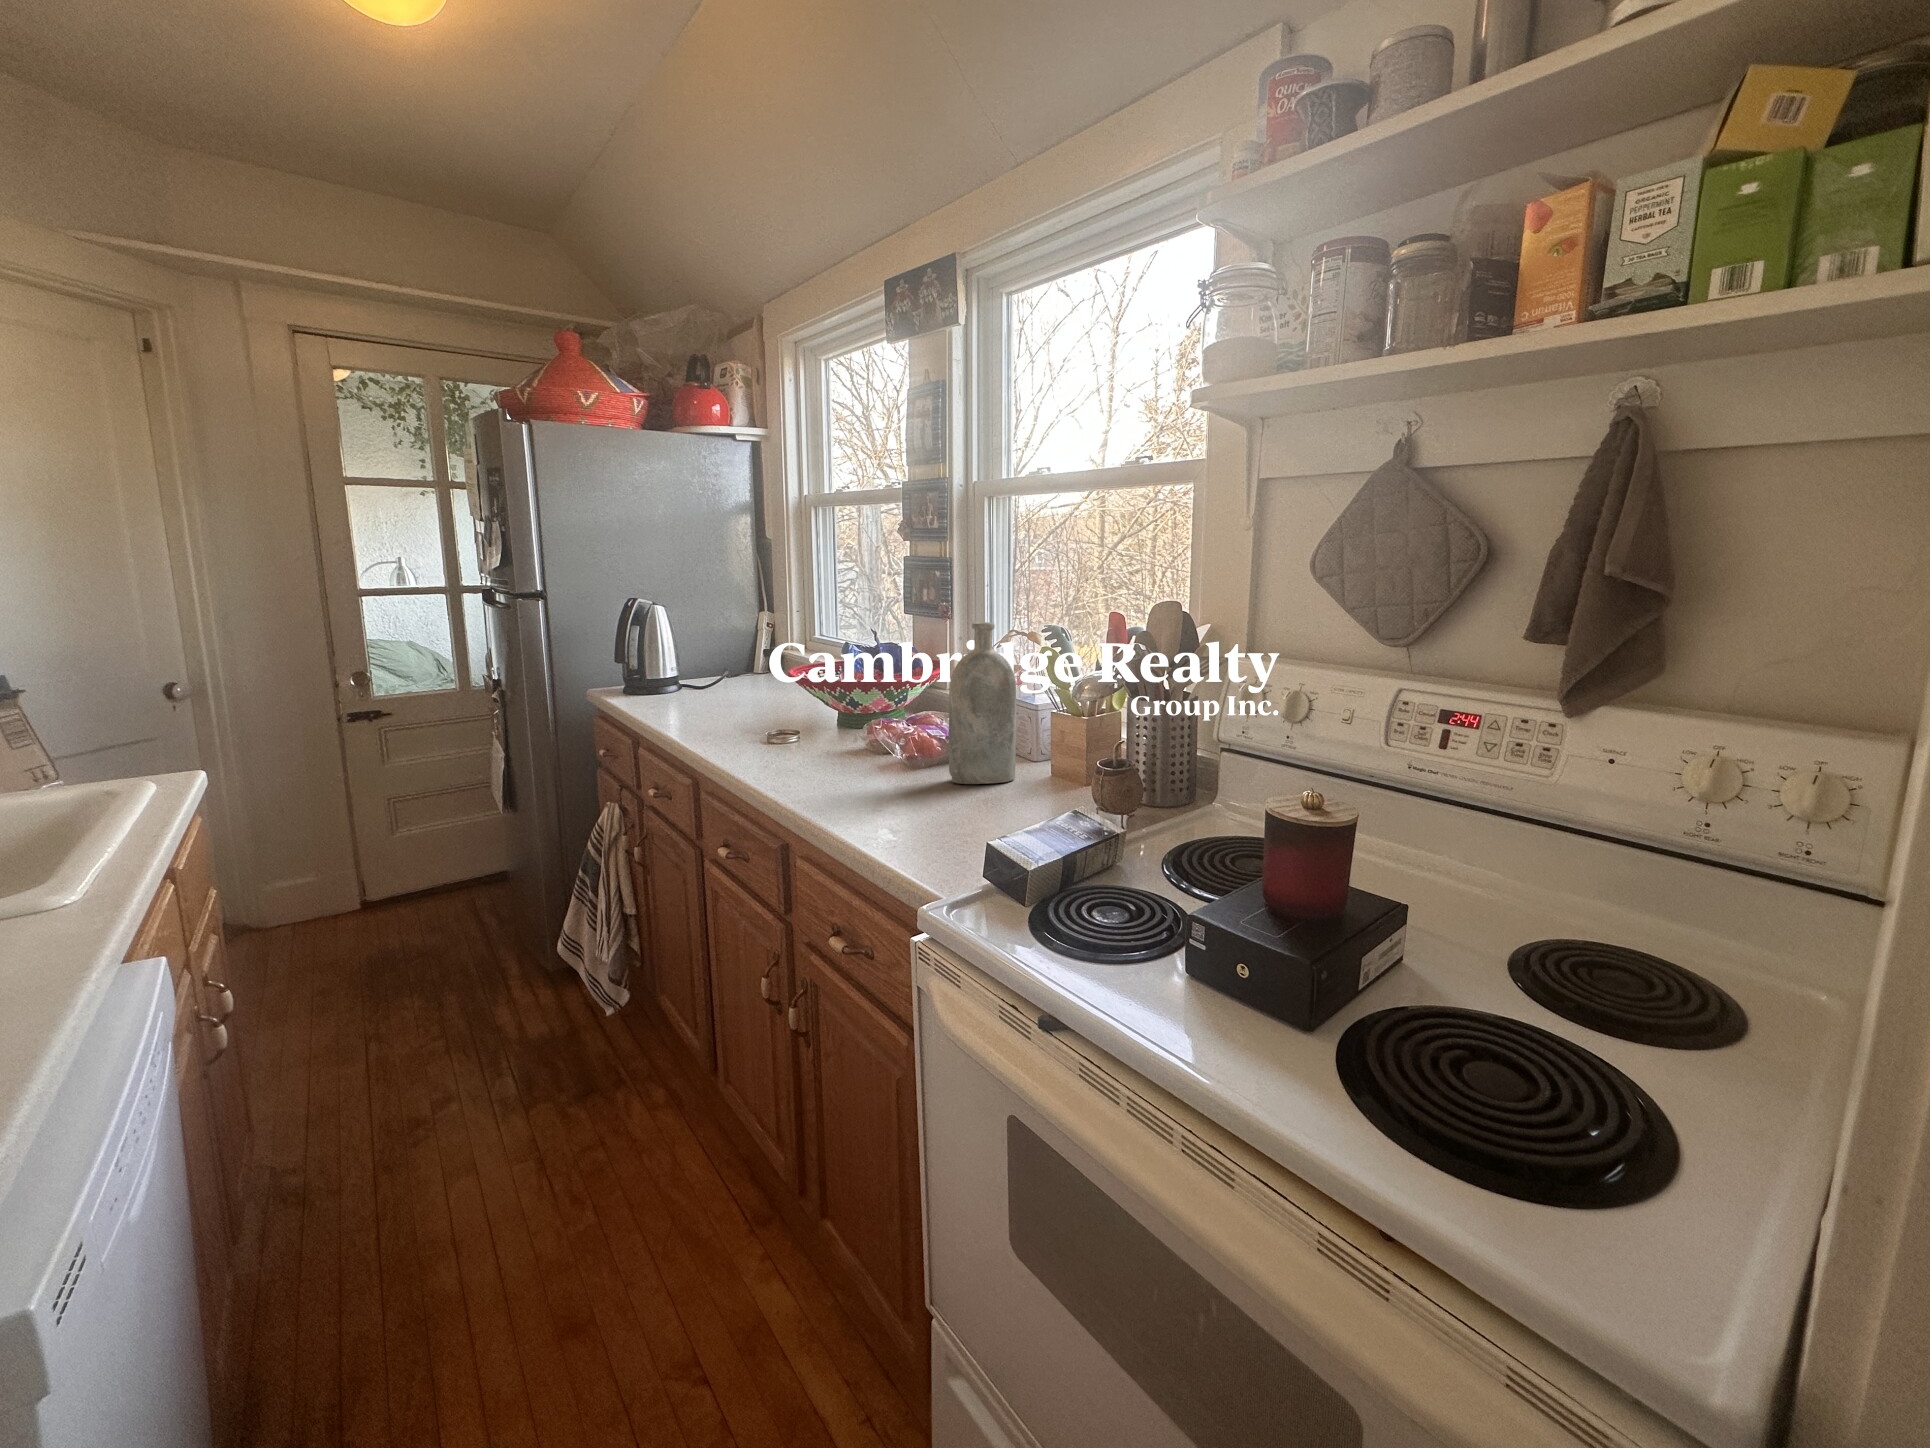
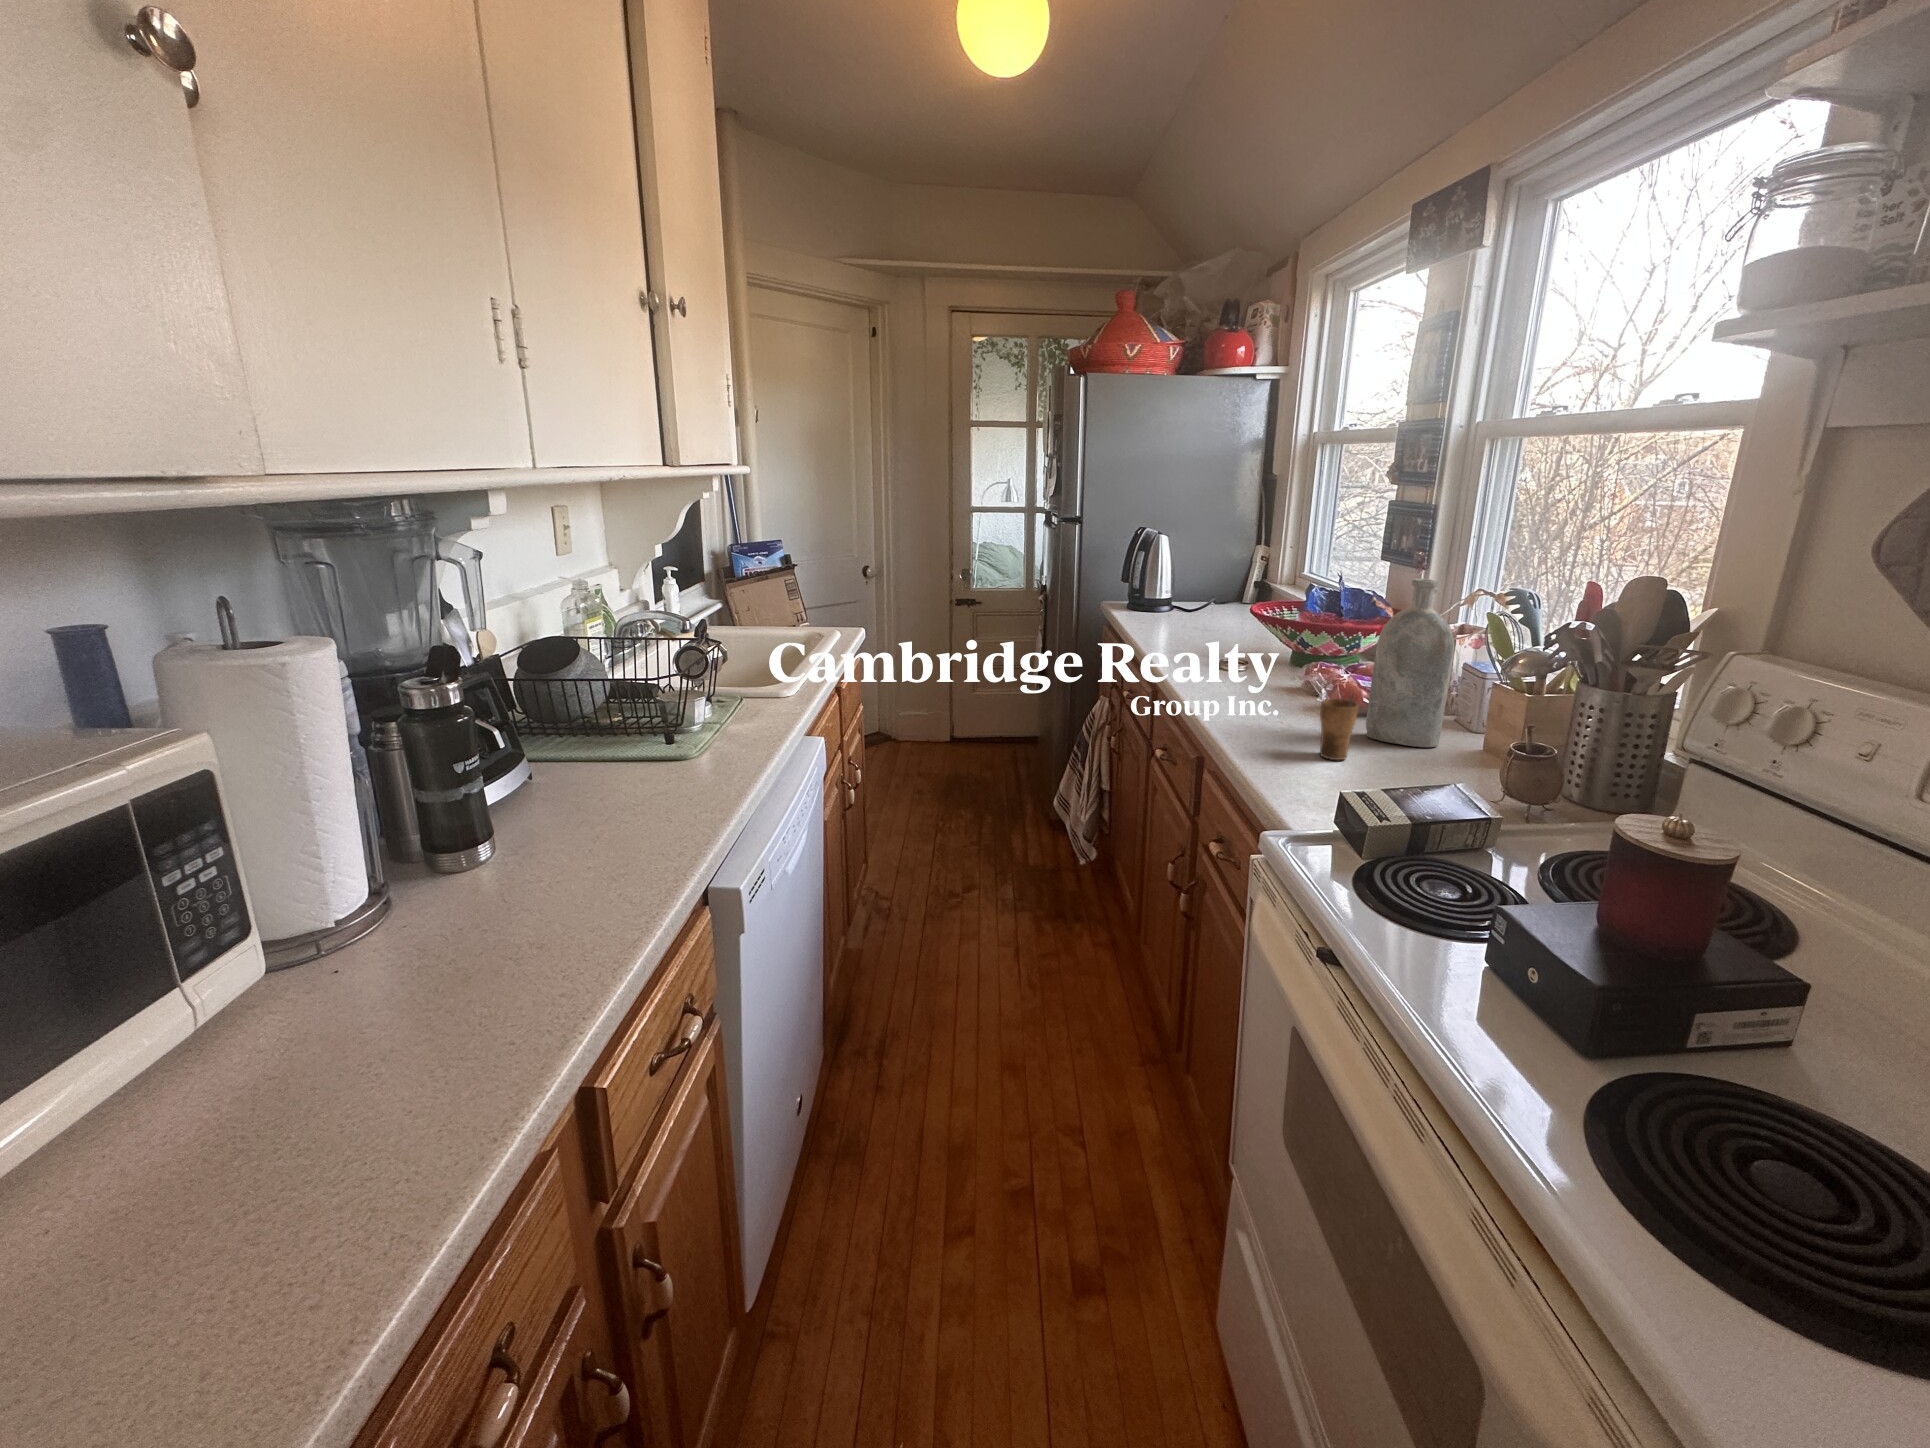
cup: none [917,740,953,812] -> present [1320,694,1358,760]

